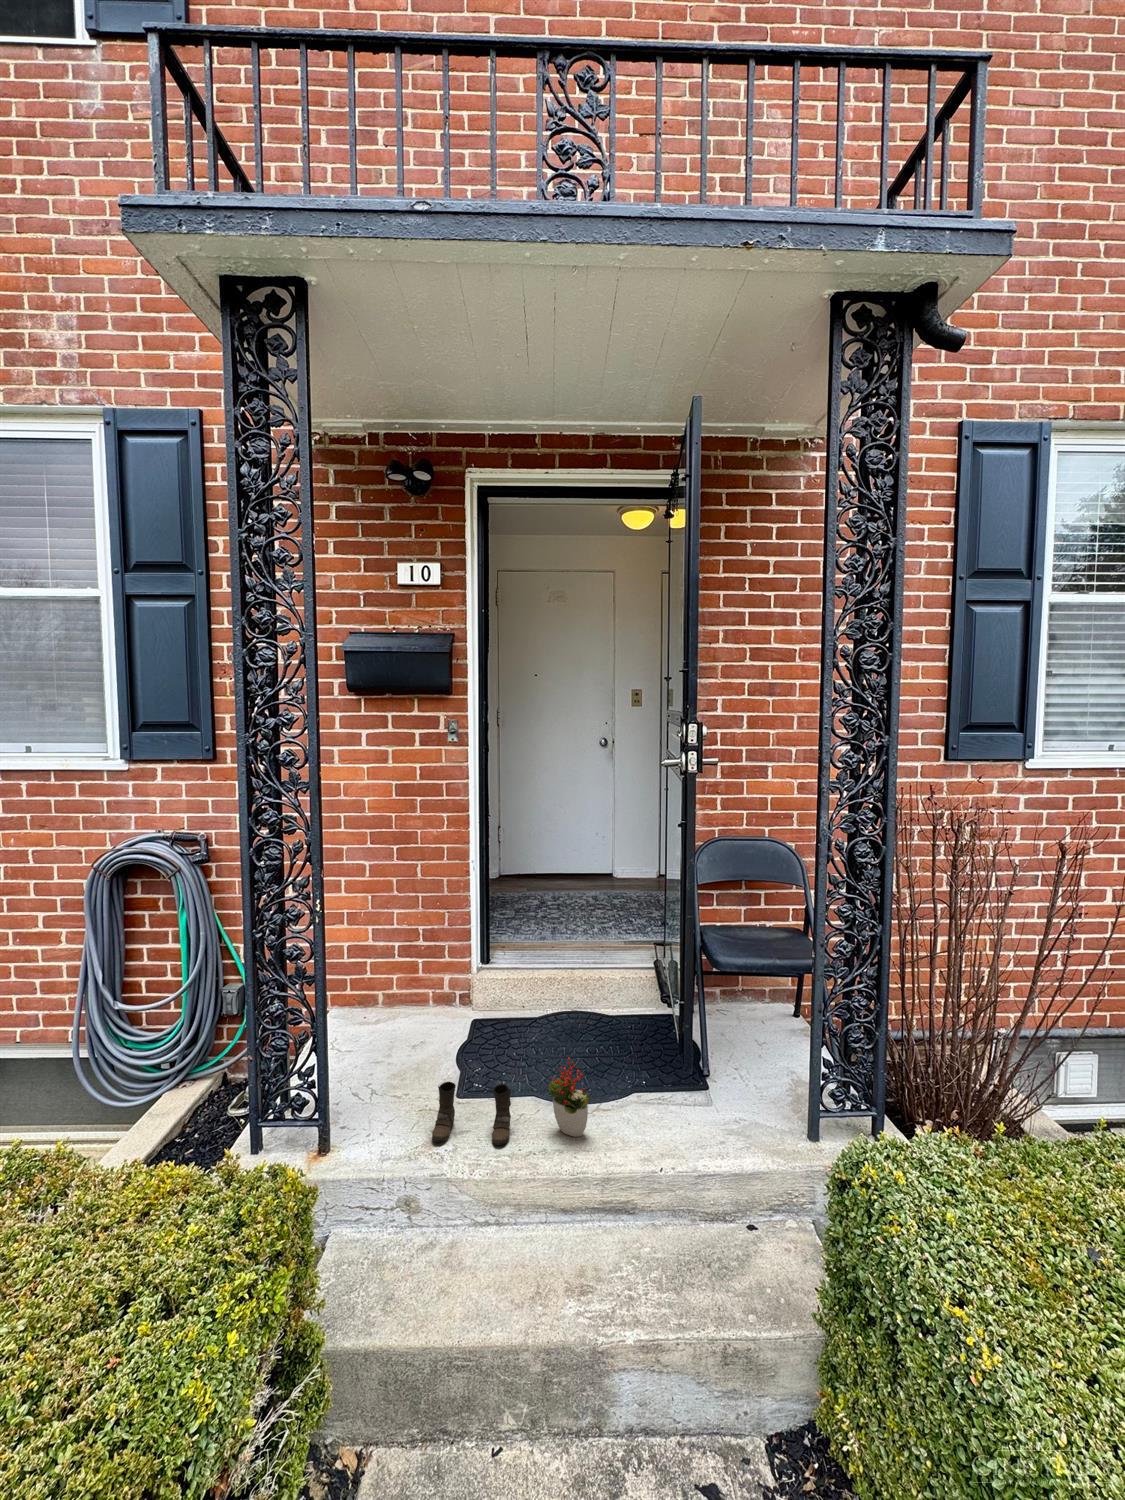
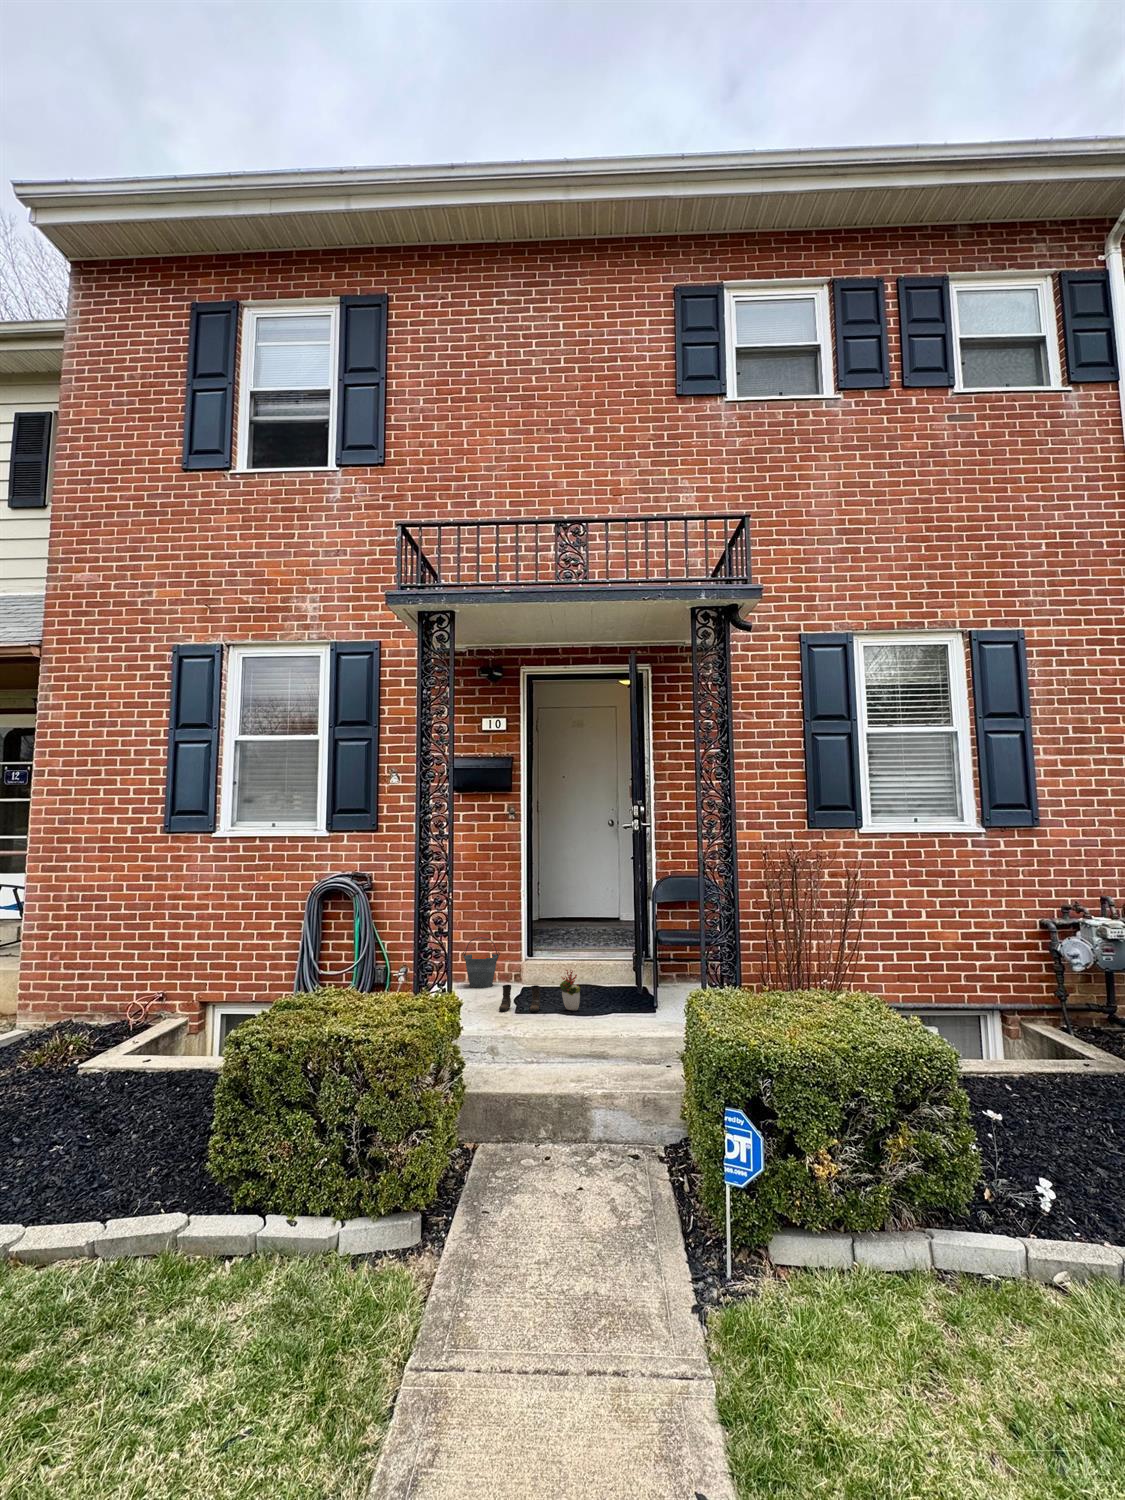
bucket: none [371,944,435,1029] -> present [462,937,500,988]

